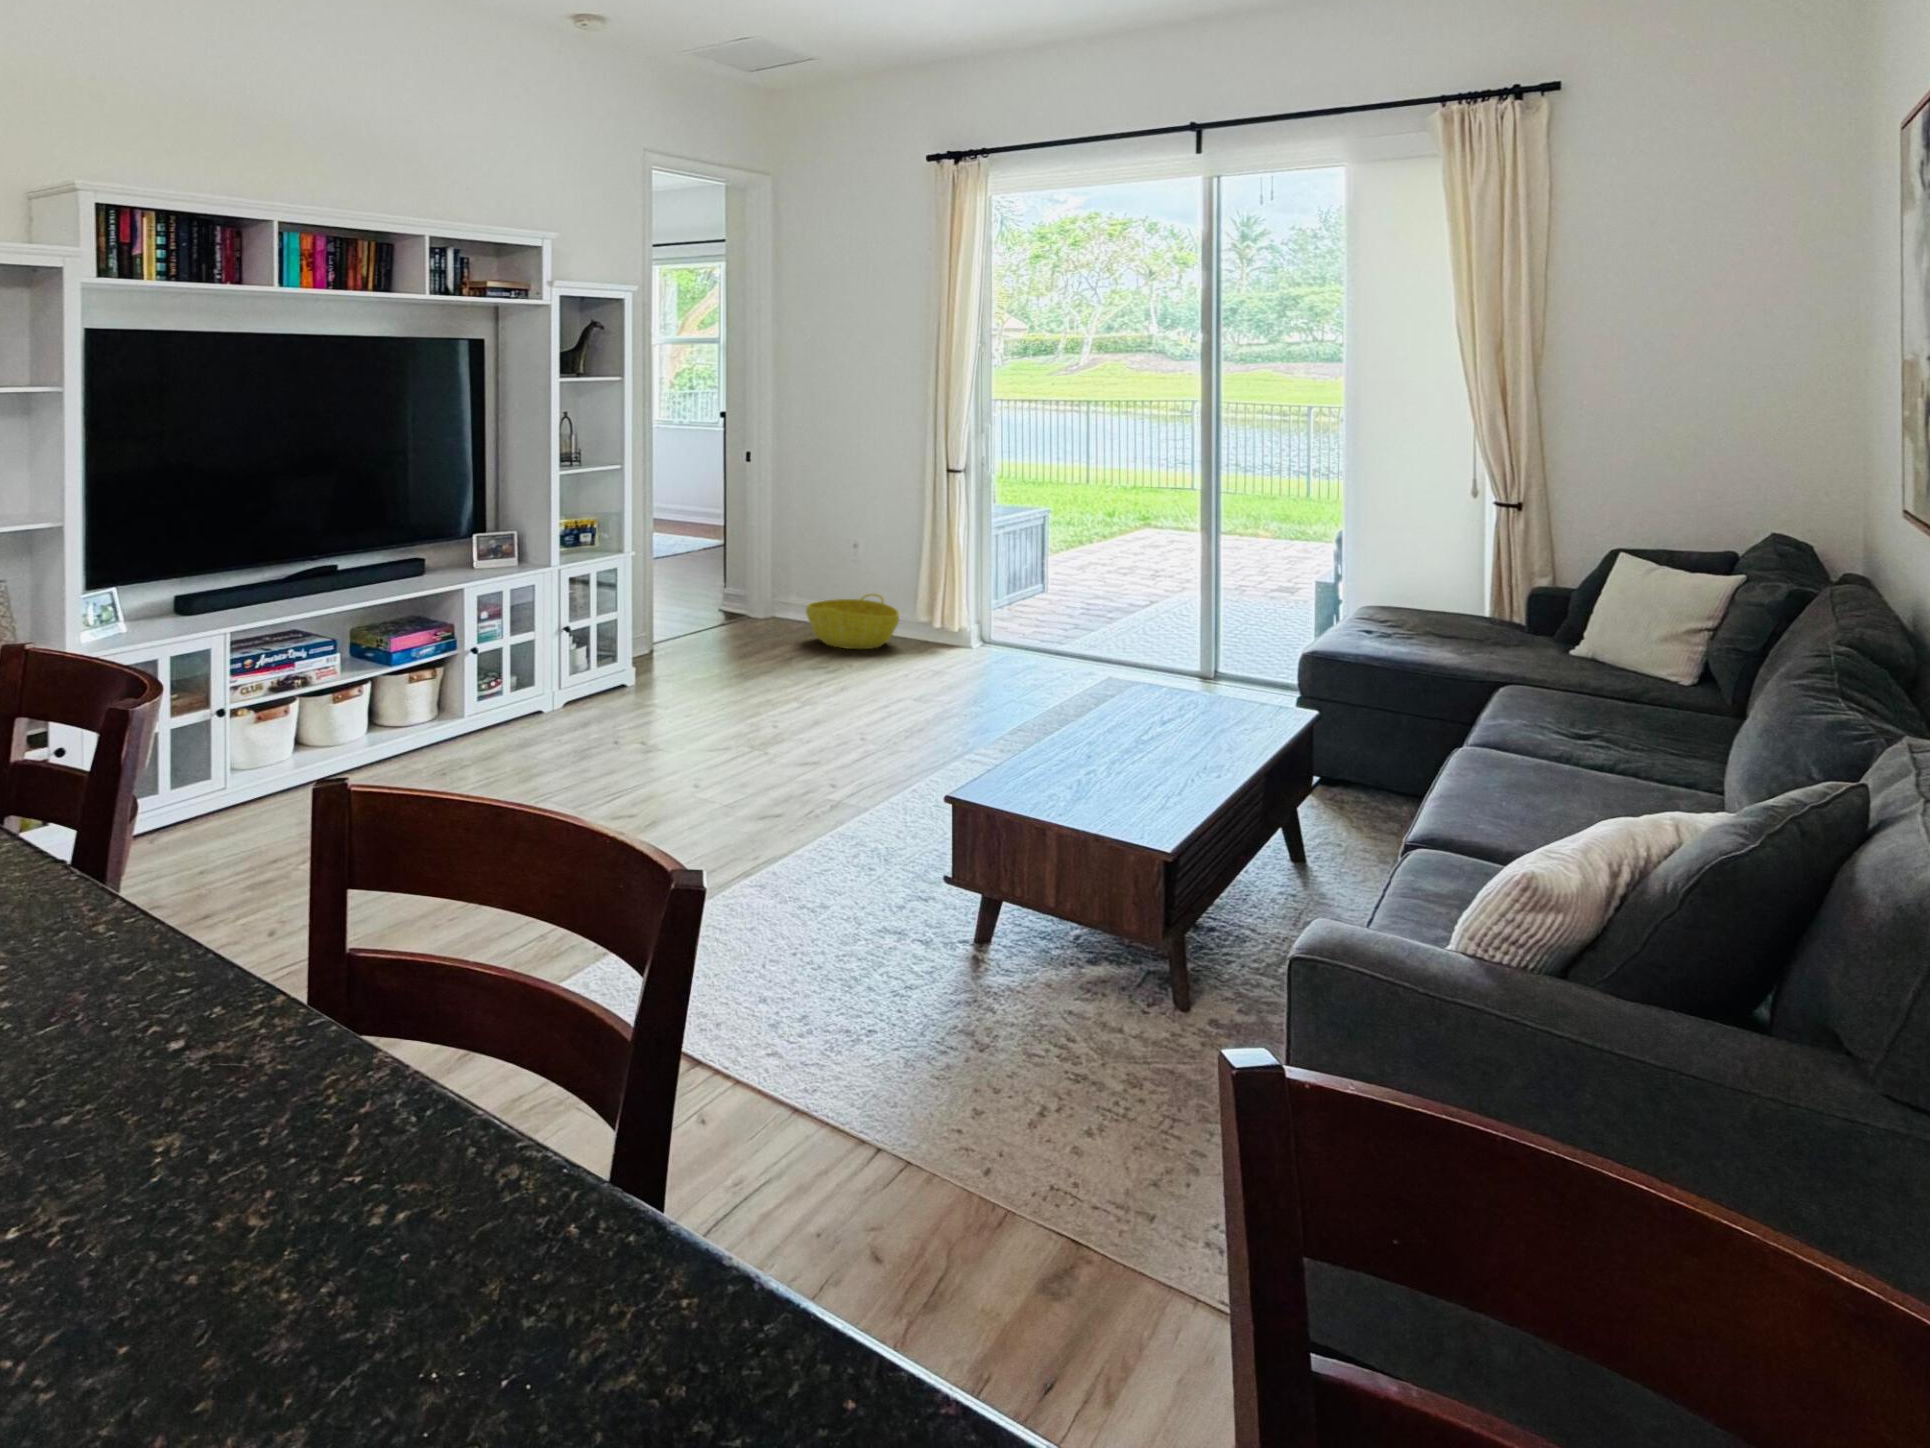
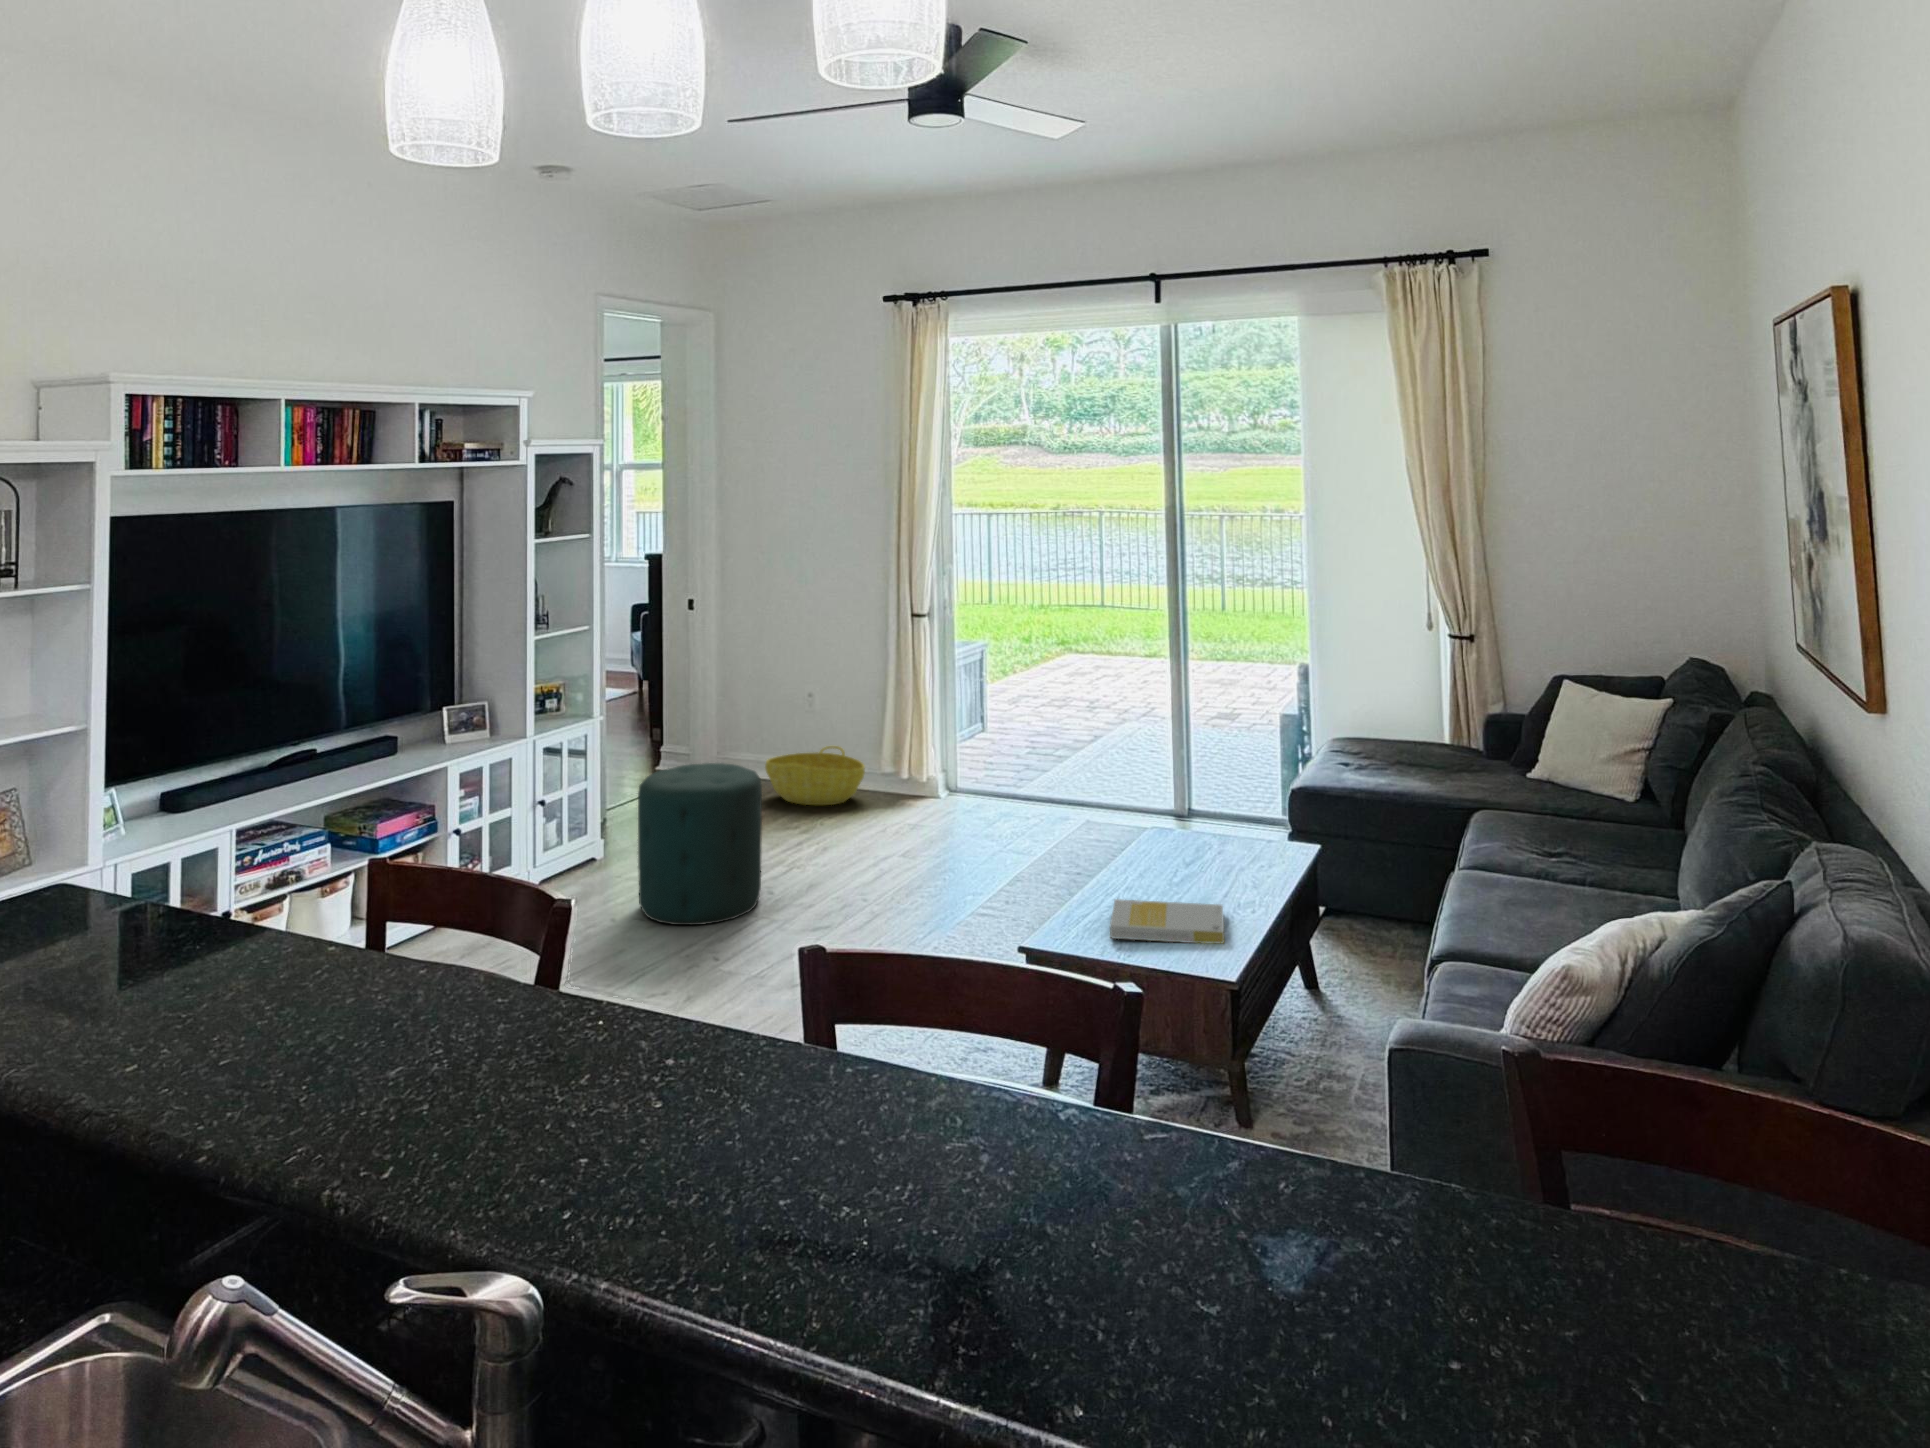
ottoman: none [640,599,764,754] -> present [638,763,762,925]
book: none [1050,754,1185,811] -> present [1110,899,1225,943]

